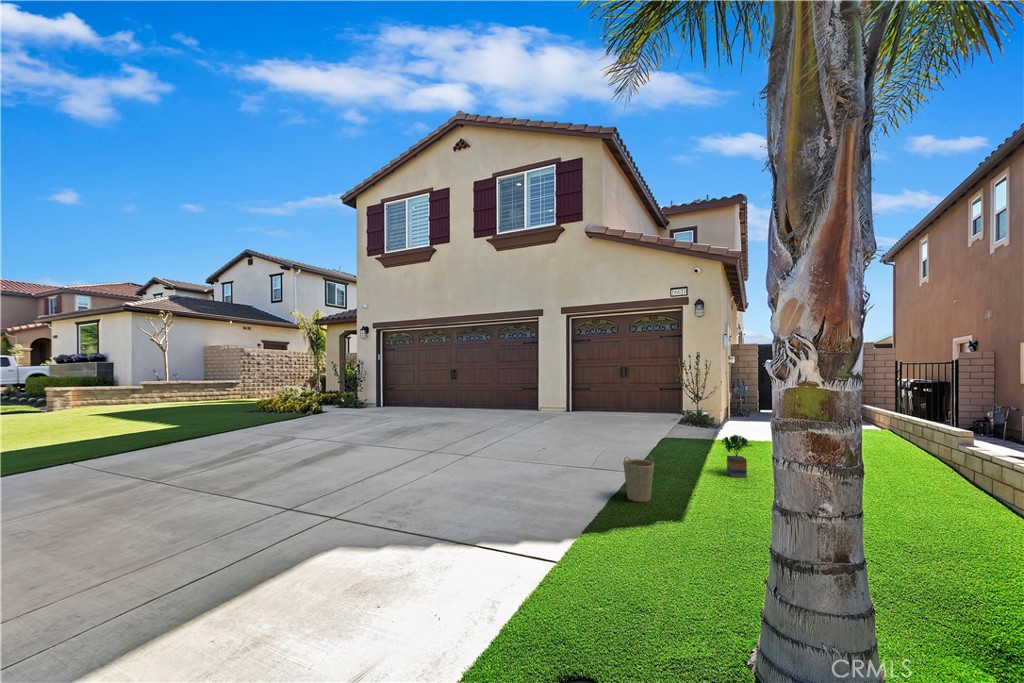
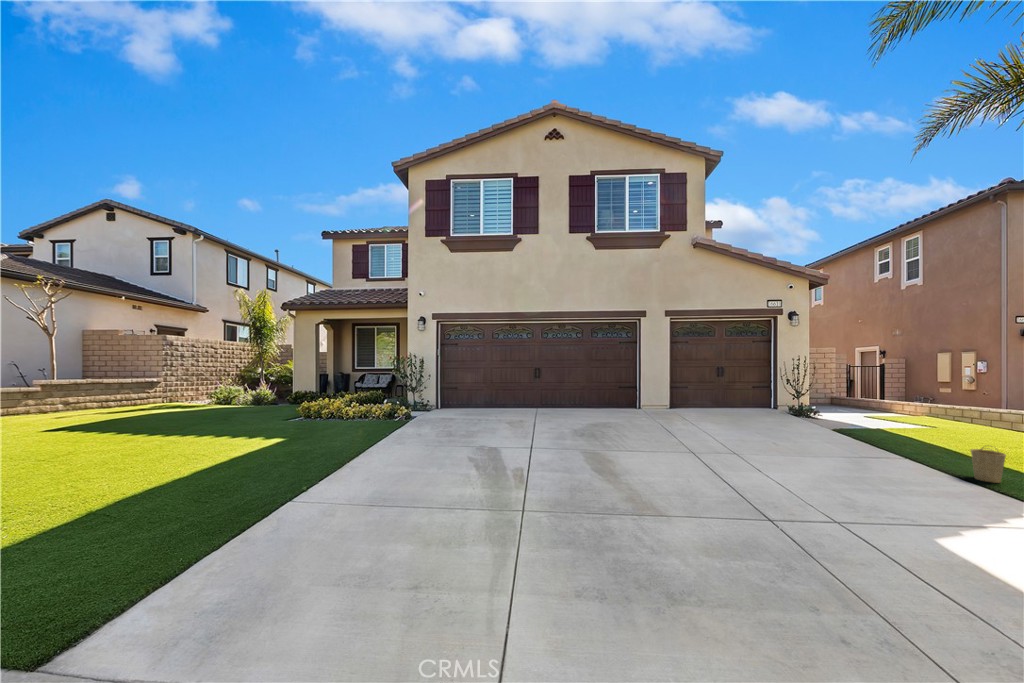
potted tree: present [722,435,753,478] -> none [950,423,979,455]

